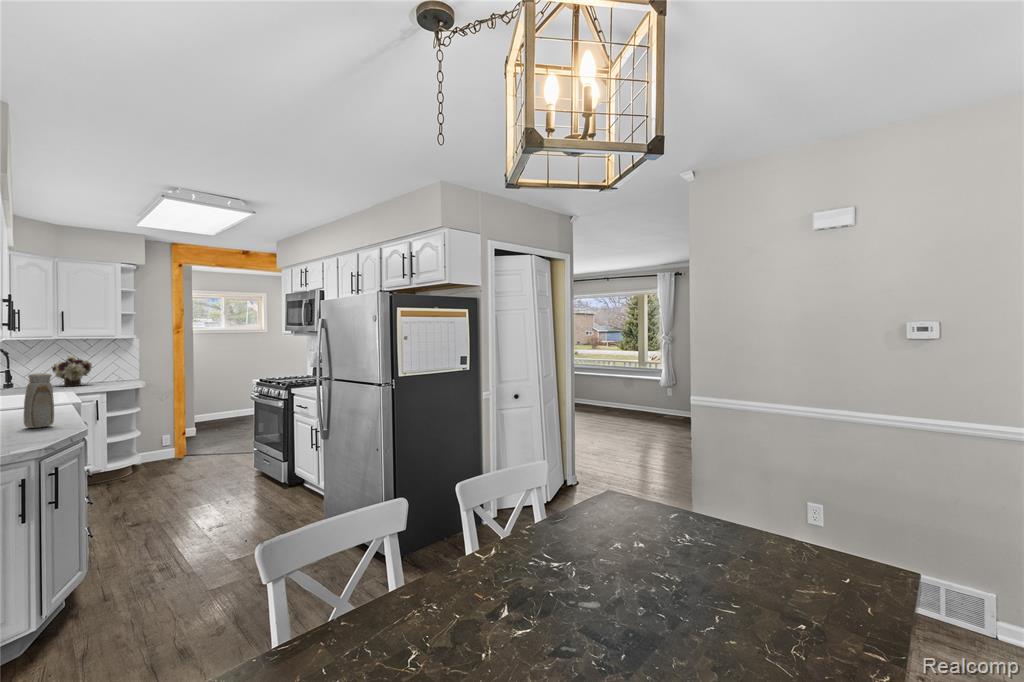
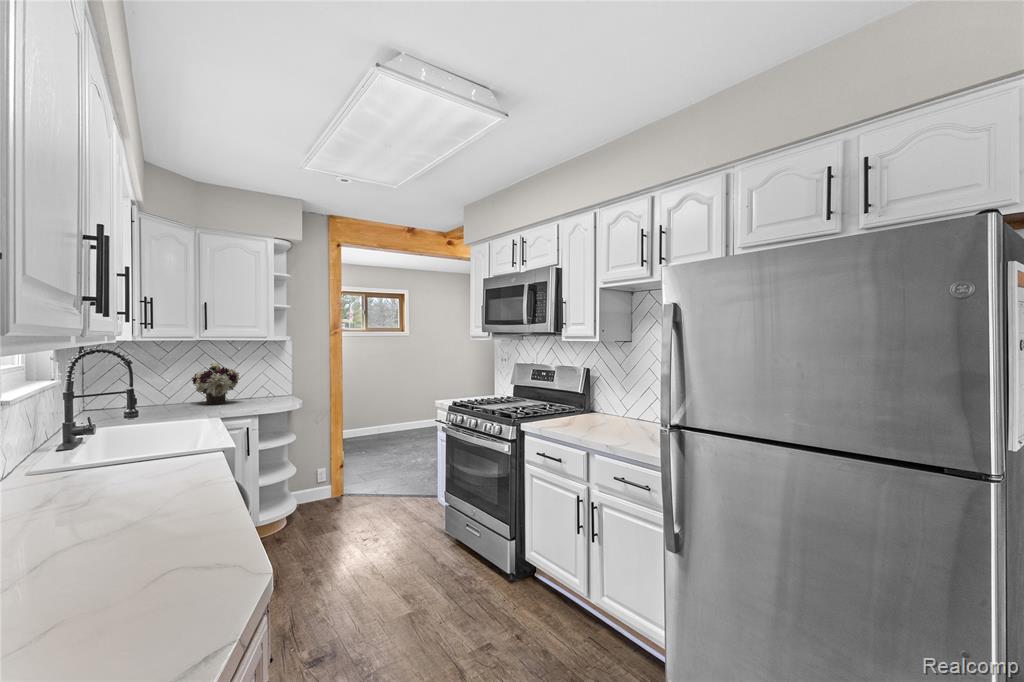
vase: present [24,374,54,428] -> none [112,430,185,584]

